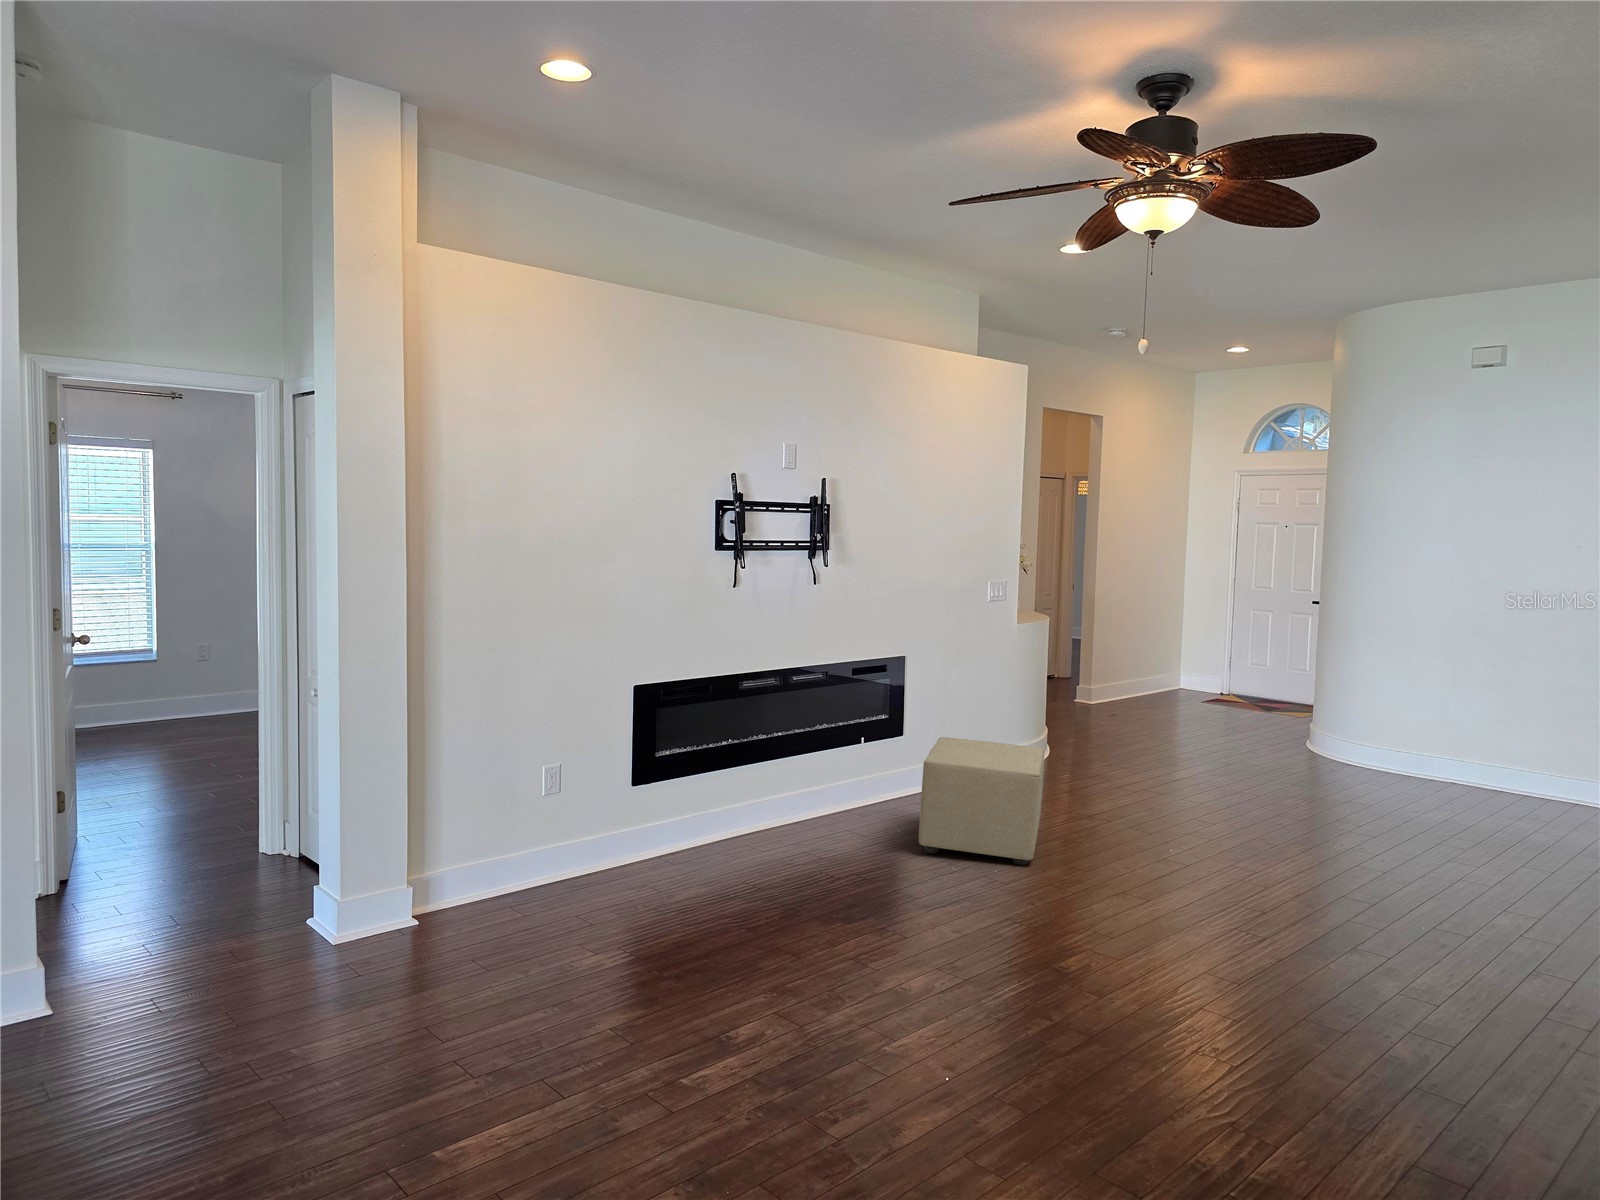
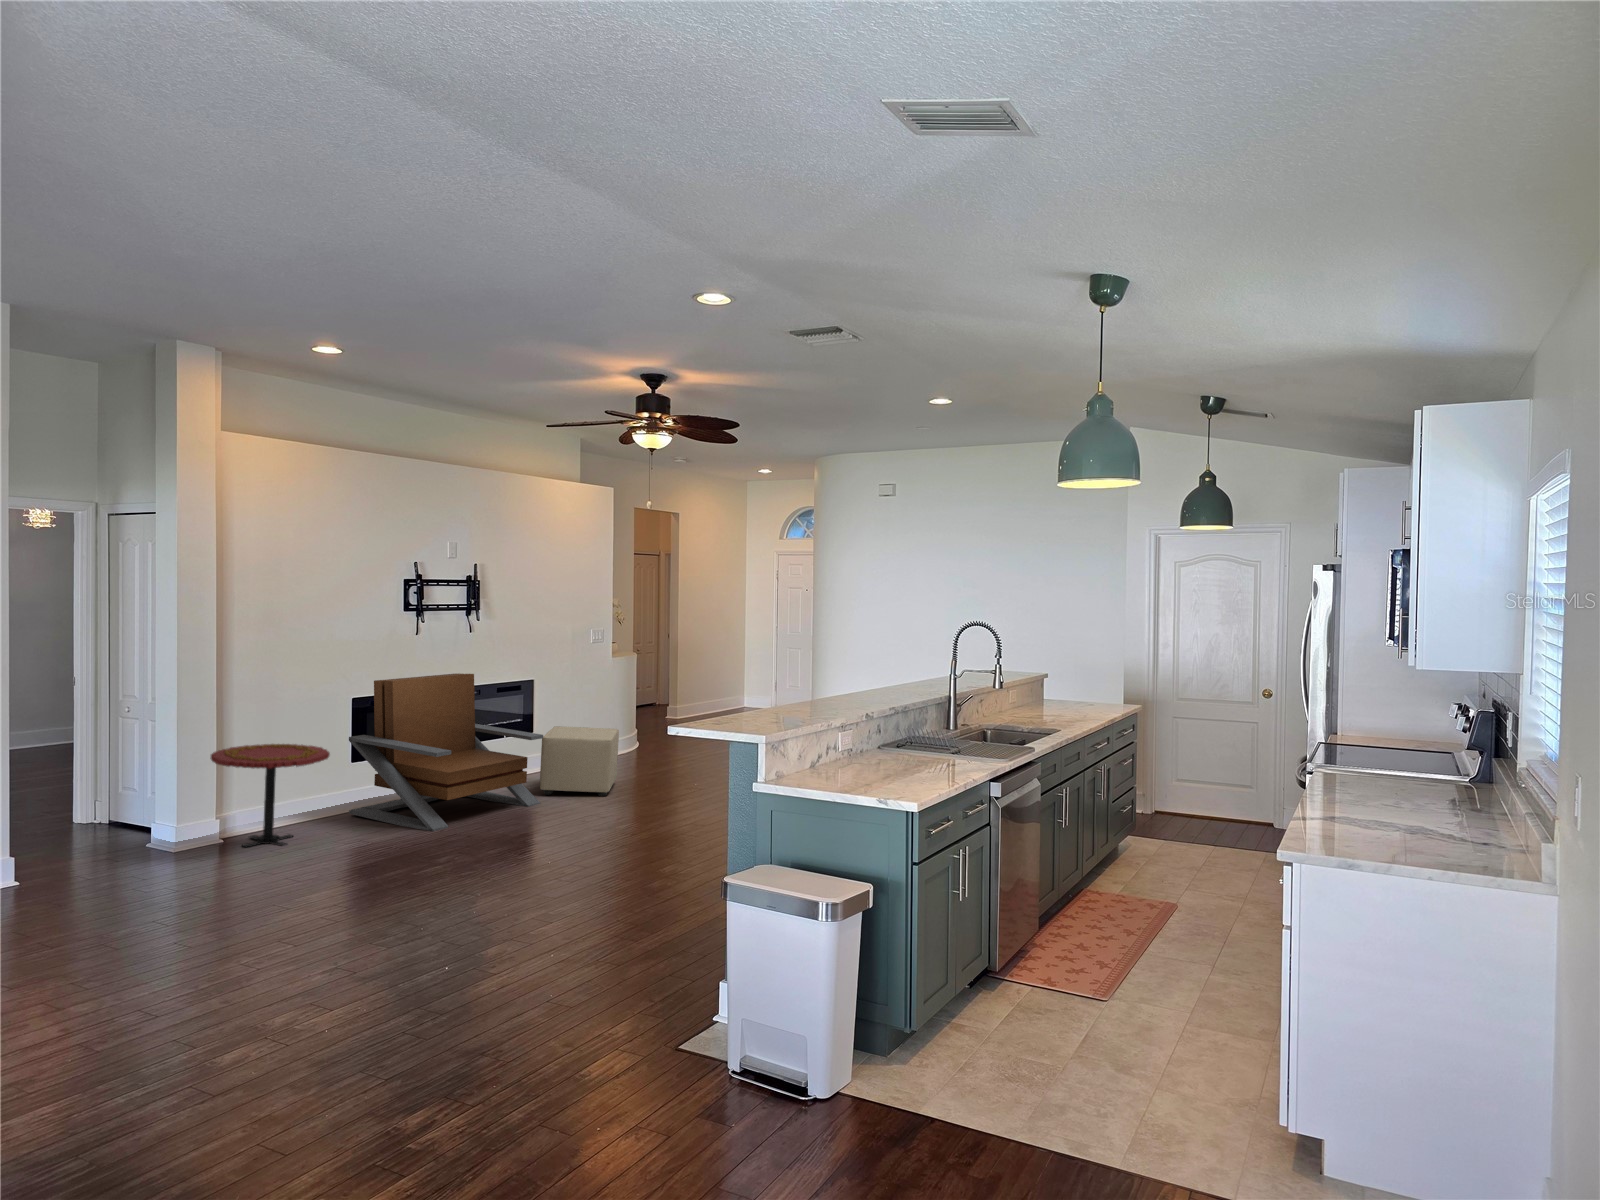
lounge chair: none [624,650,928,936] -> present [349,673,543,831]
side table: none [396,763,581,946] -> present [210,744,330,847]

